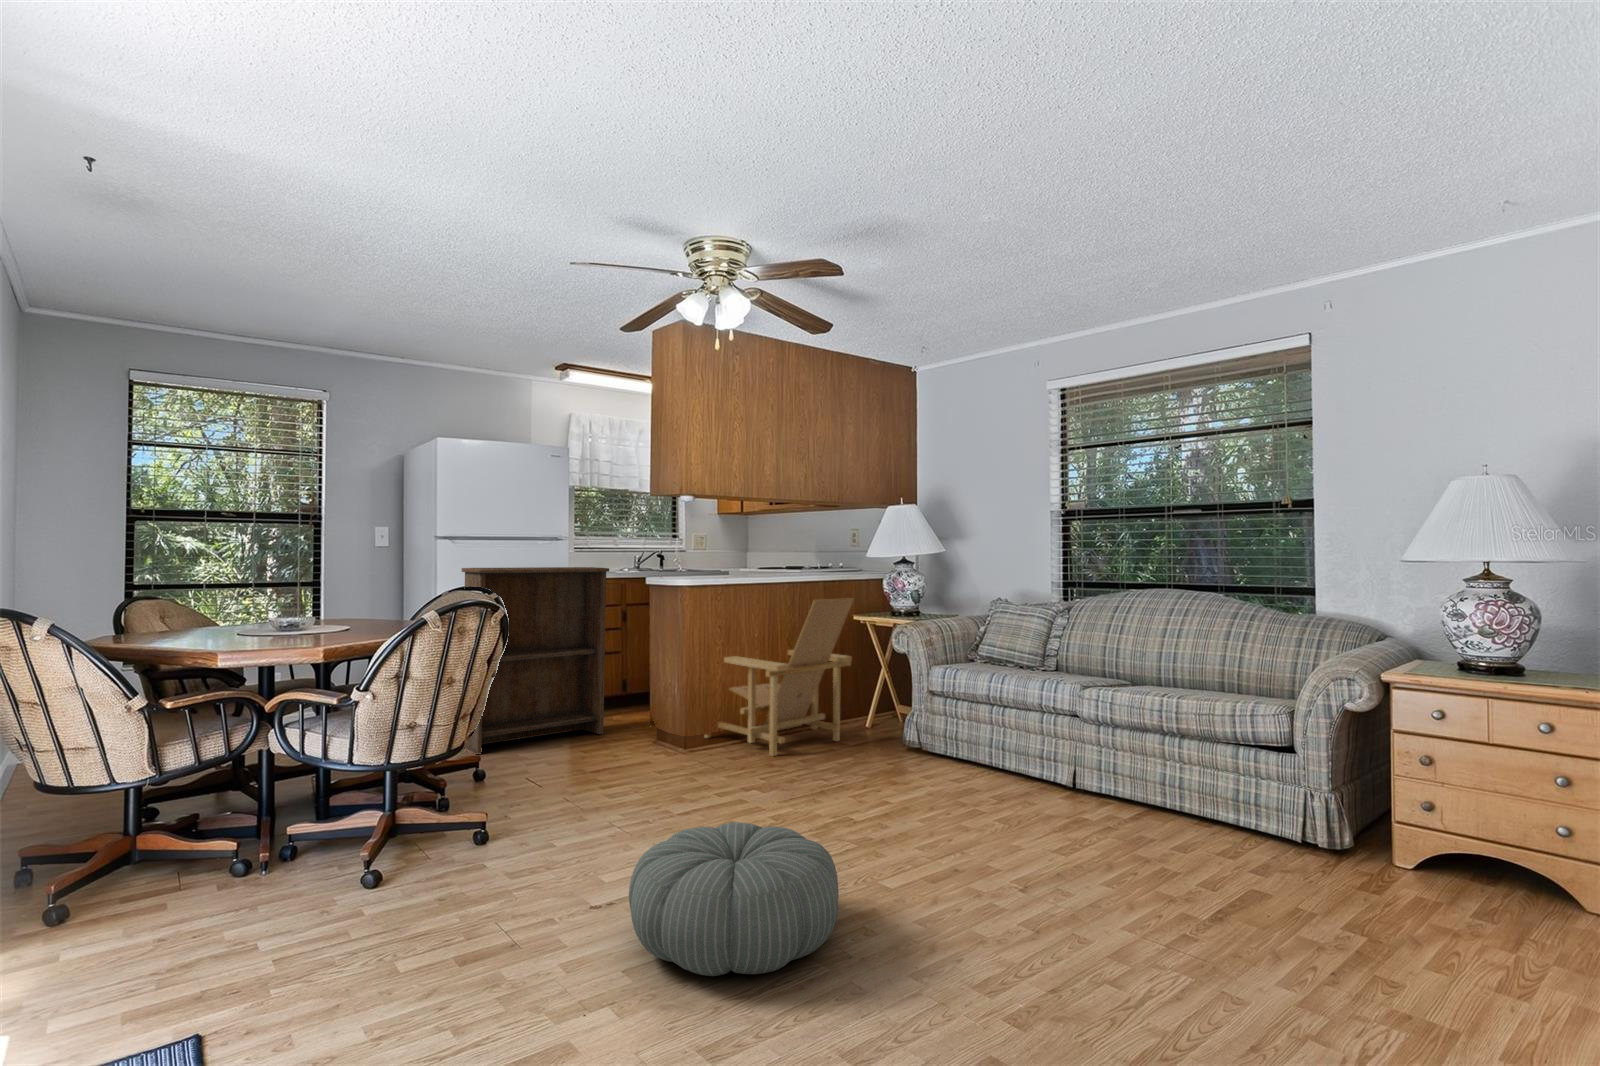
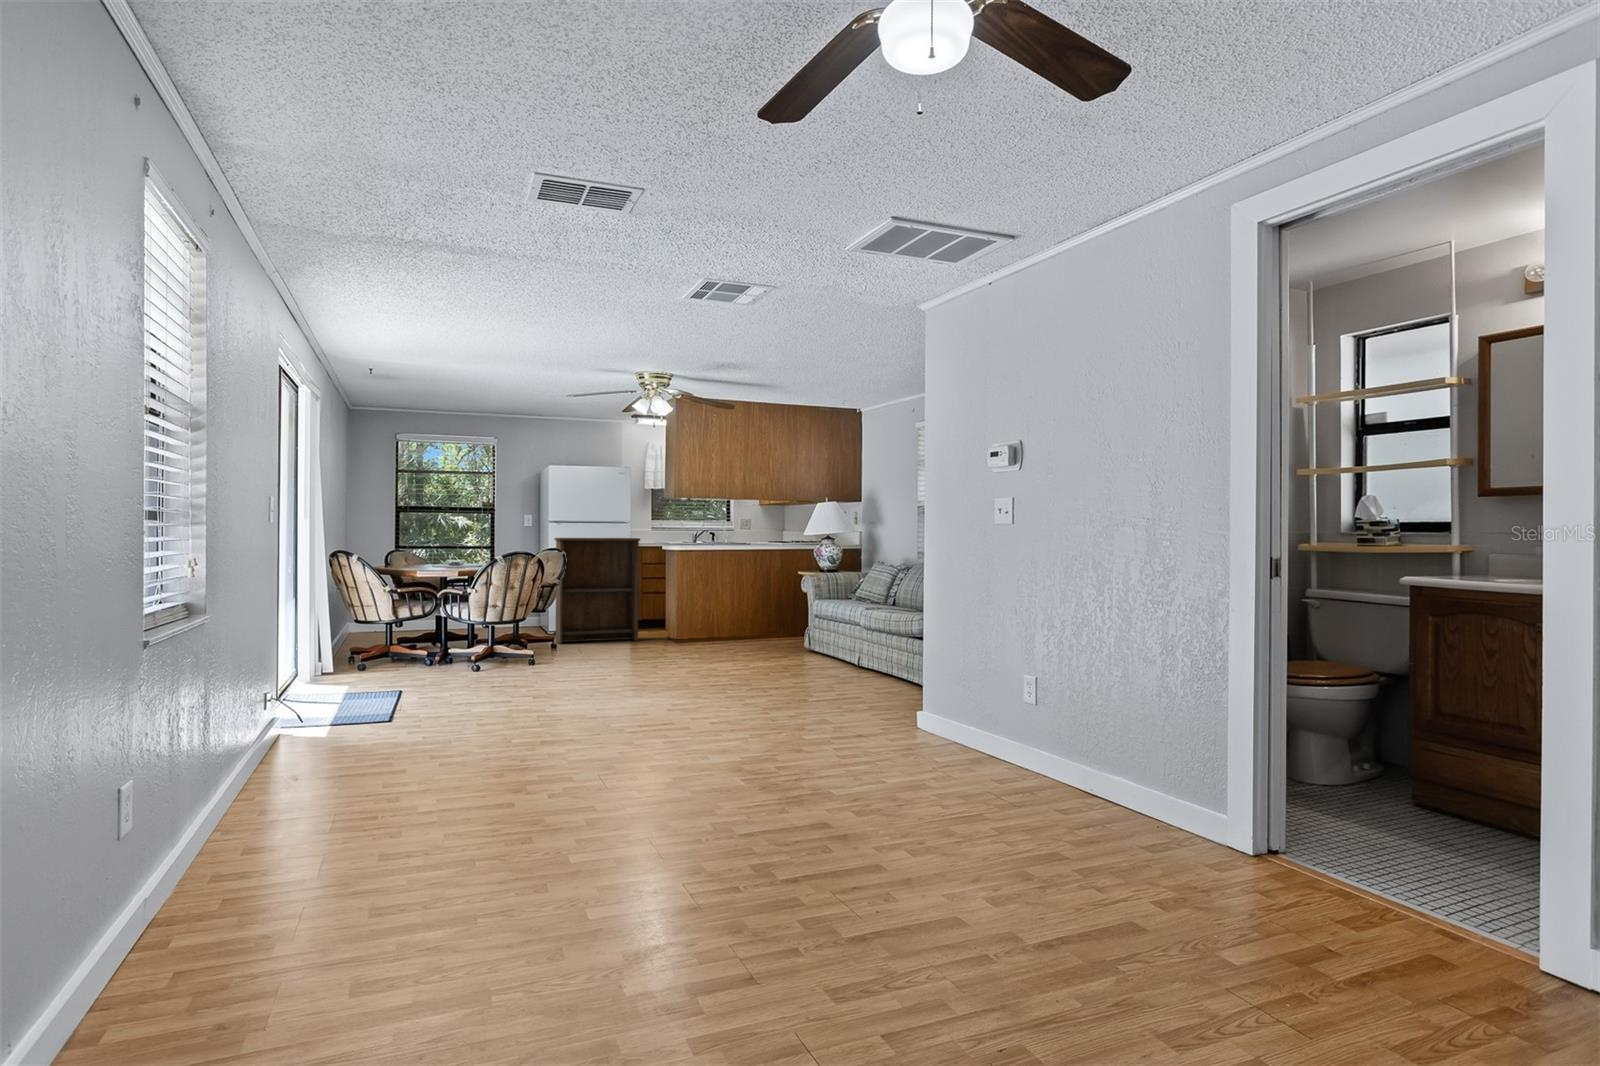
lounge chair: present [704,598,854,756] -> none [691,556,779,652]
pouf: present [629,822,839,976] -> none [547,645,638,691]

